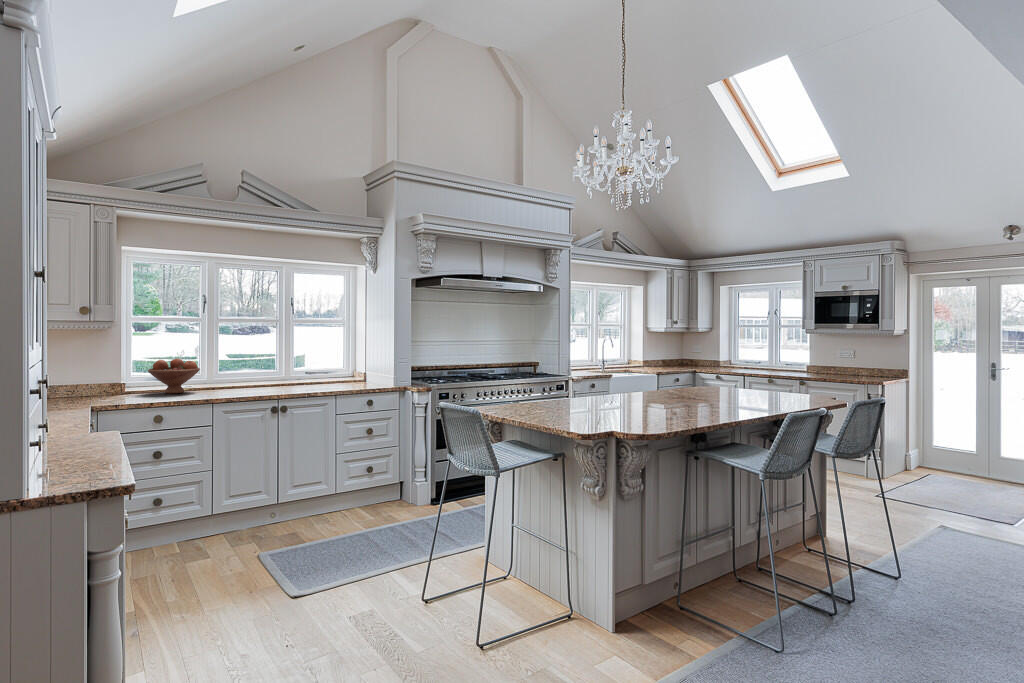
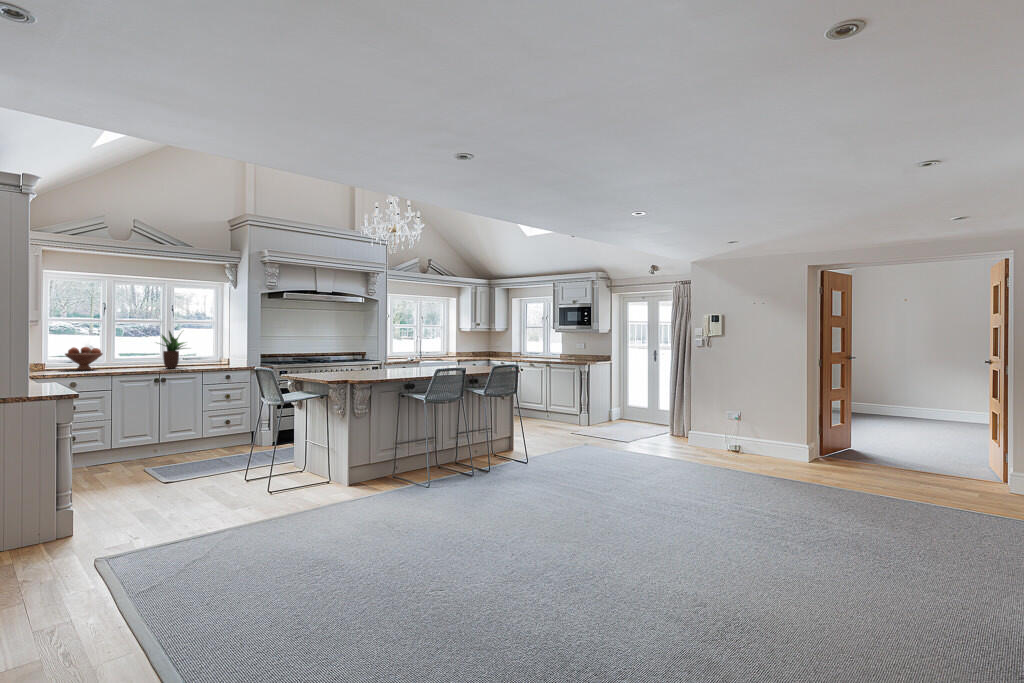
potted plant: none [269,332,322,391] -> present [161,331,185,368]

